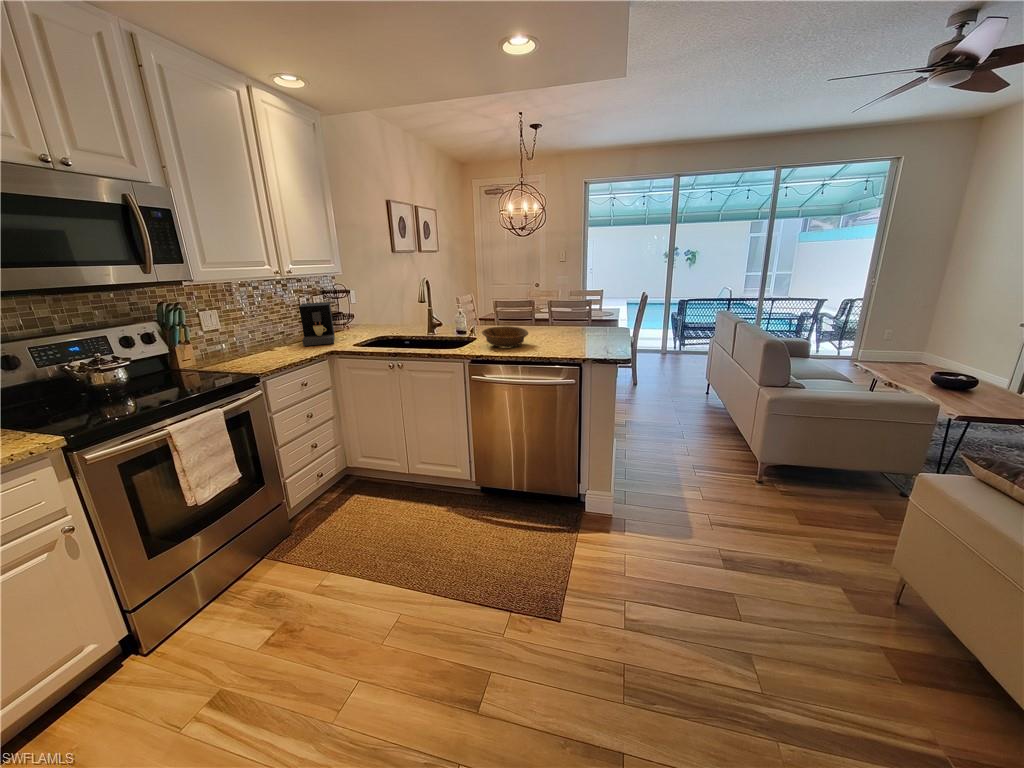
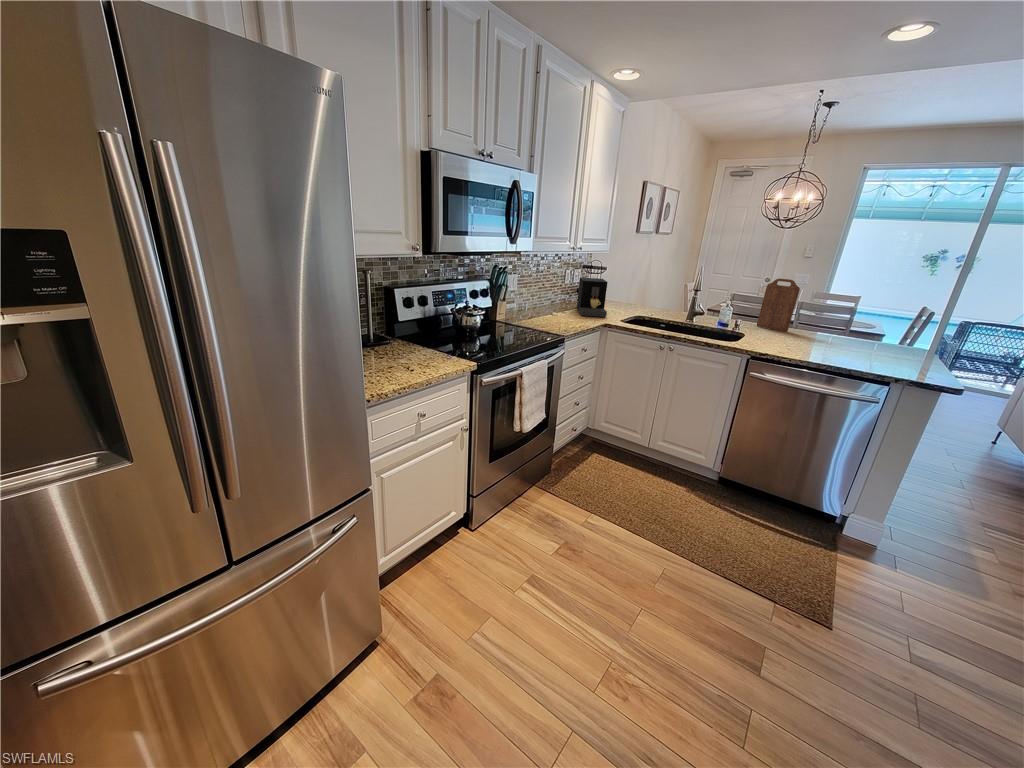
cutting board: none [494,281,521,330] -> present [757,279,800,331]
decorative bowl: present [482,326,528,347] -> none [762,326,818,350]

